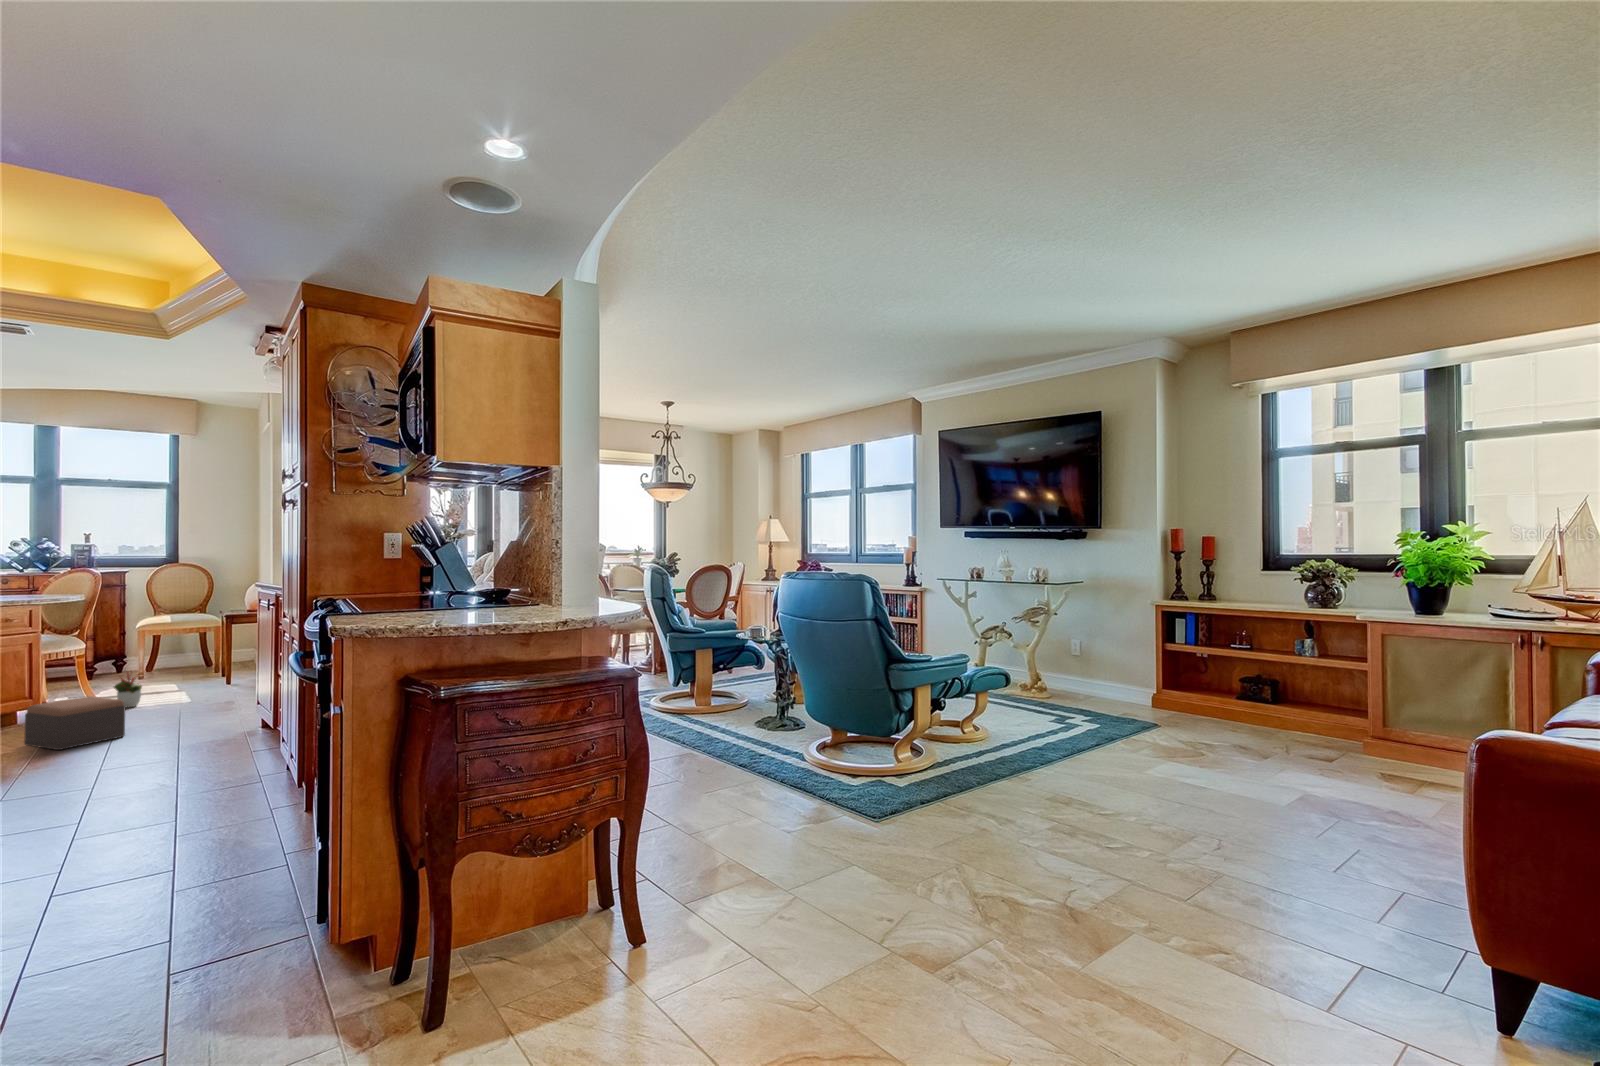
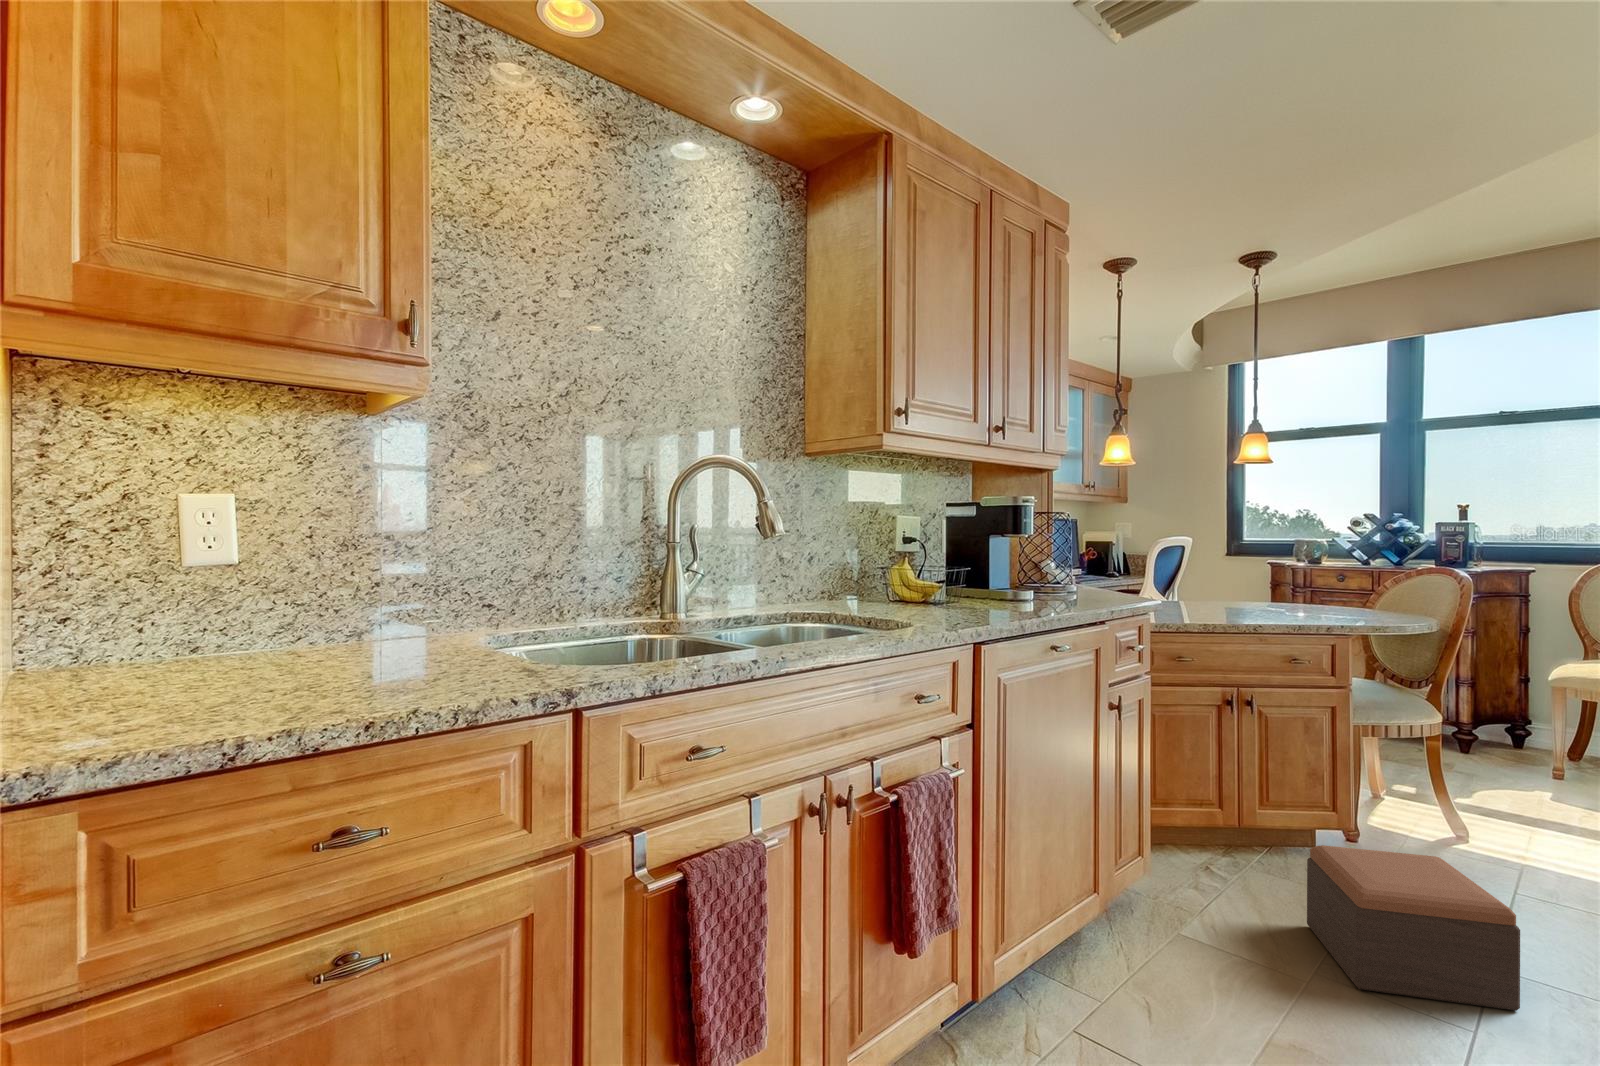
decorative plant: present [114,672,142,707] -> none [1499,787,1564,874]

